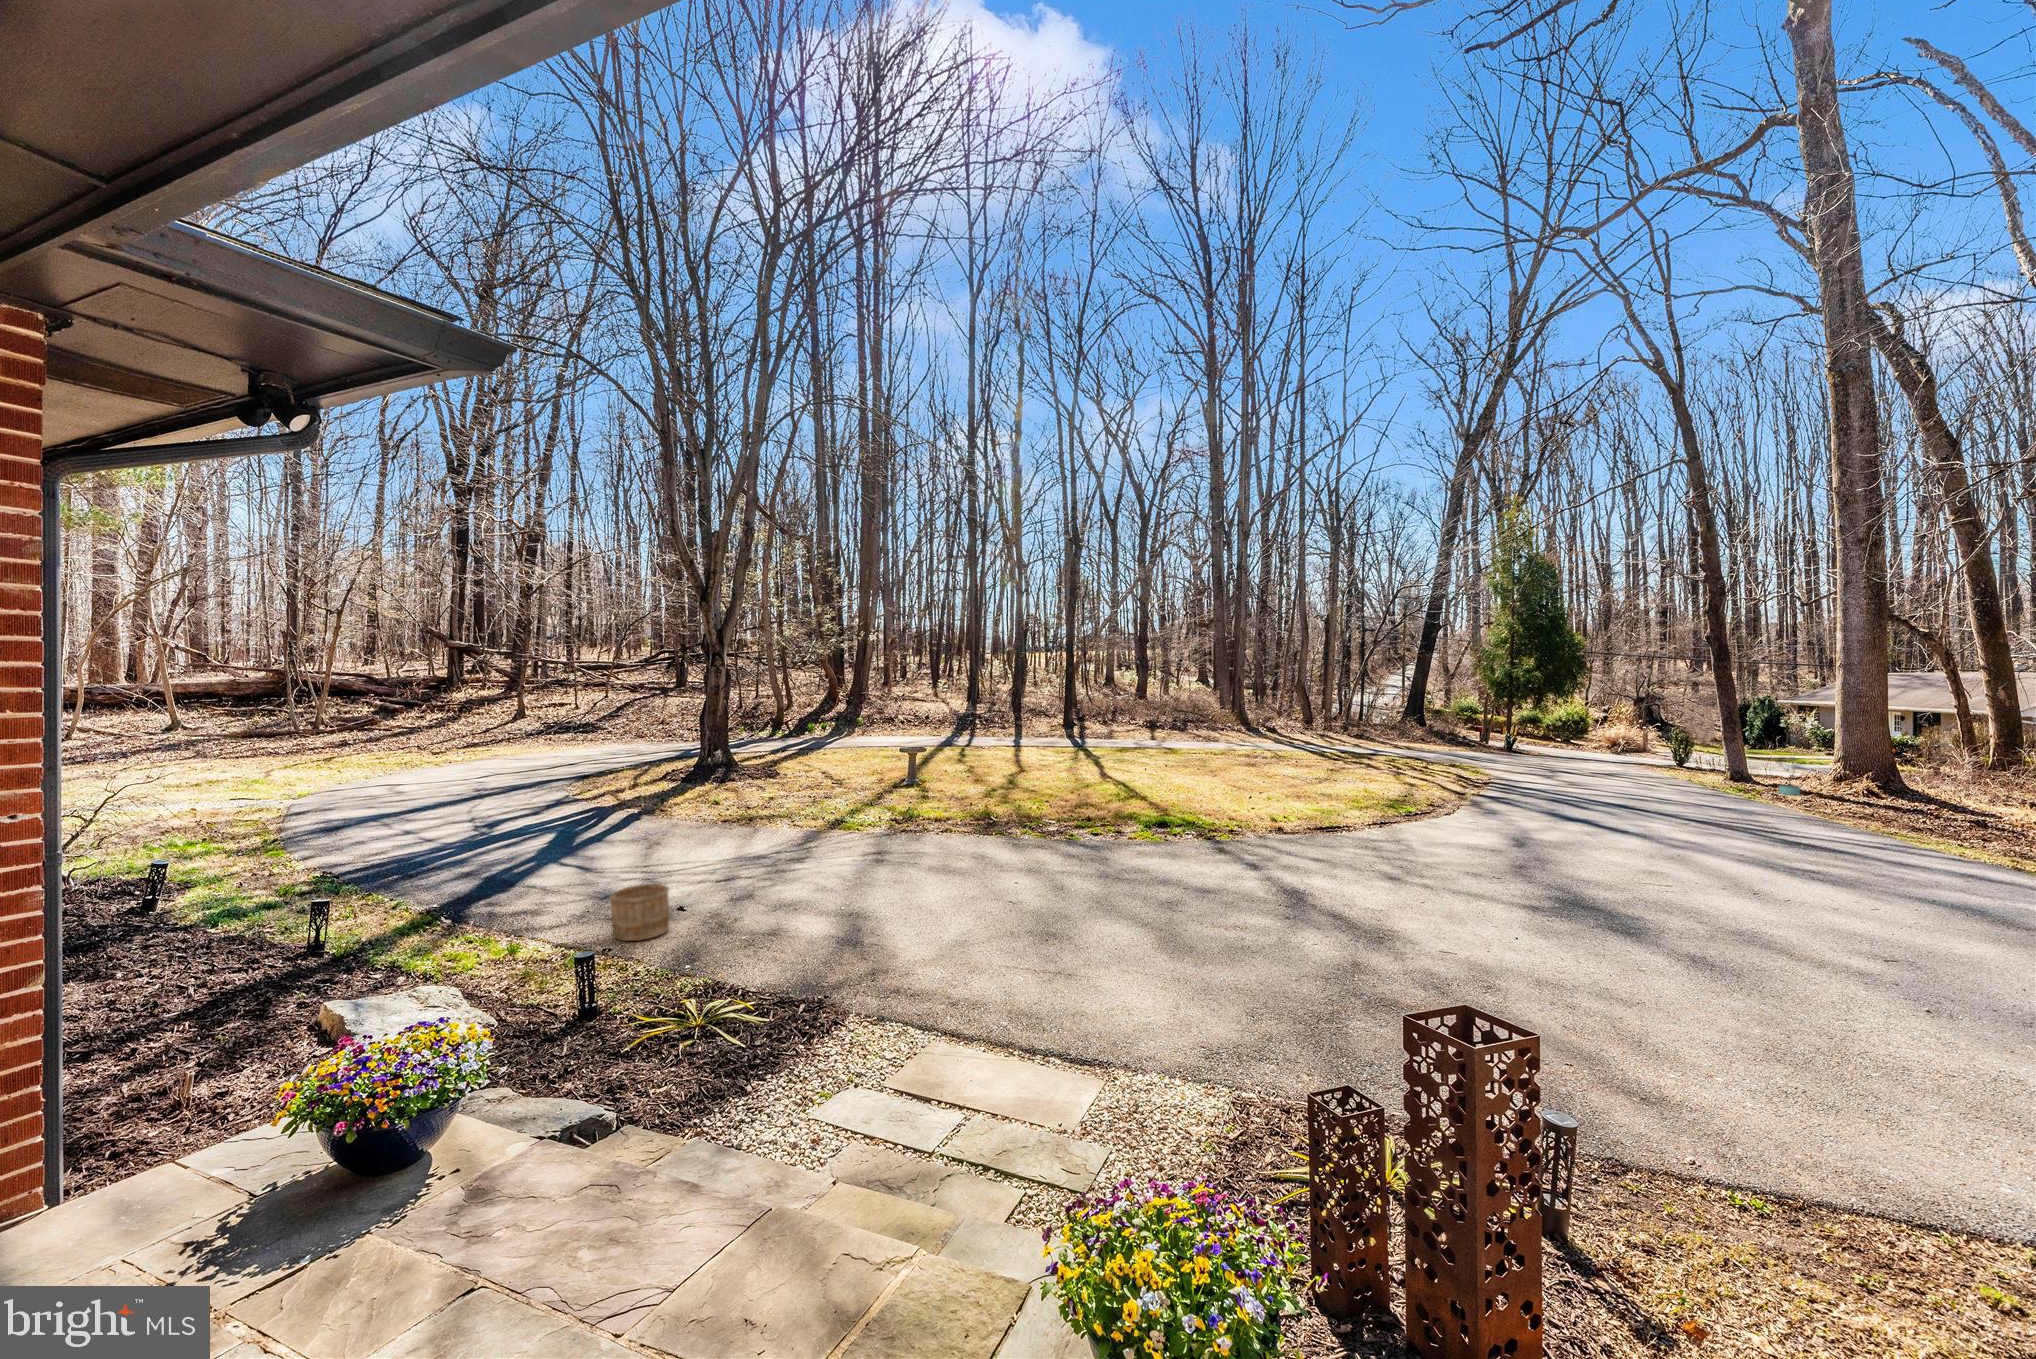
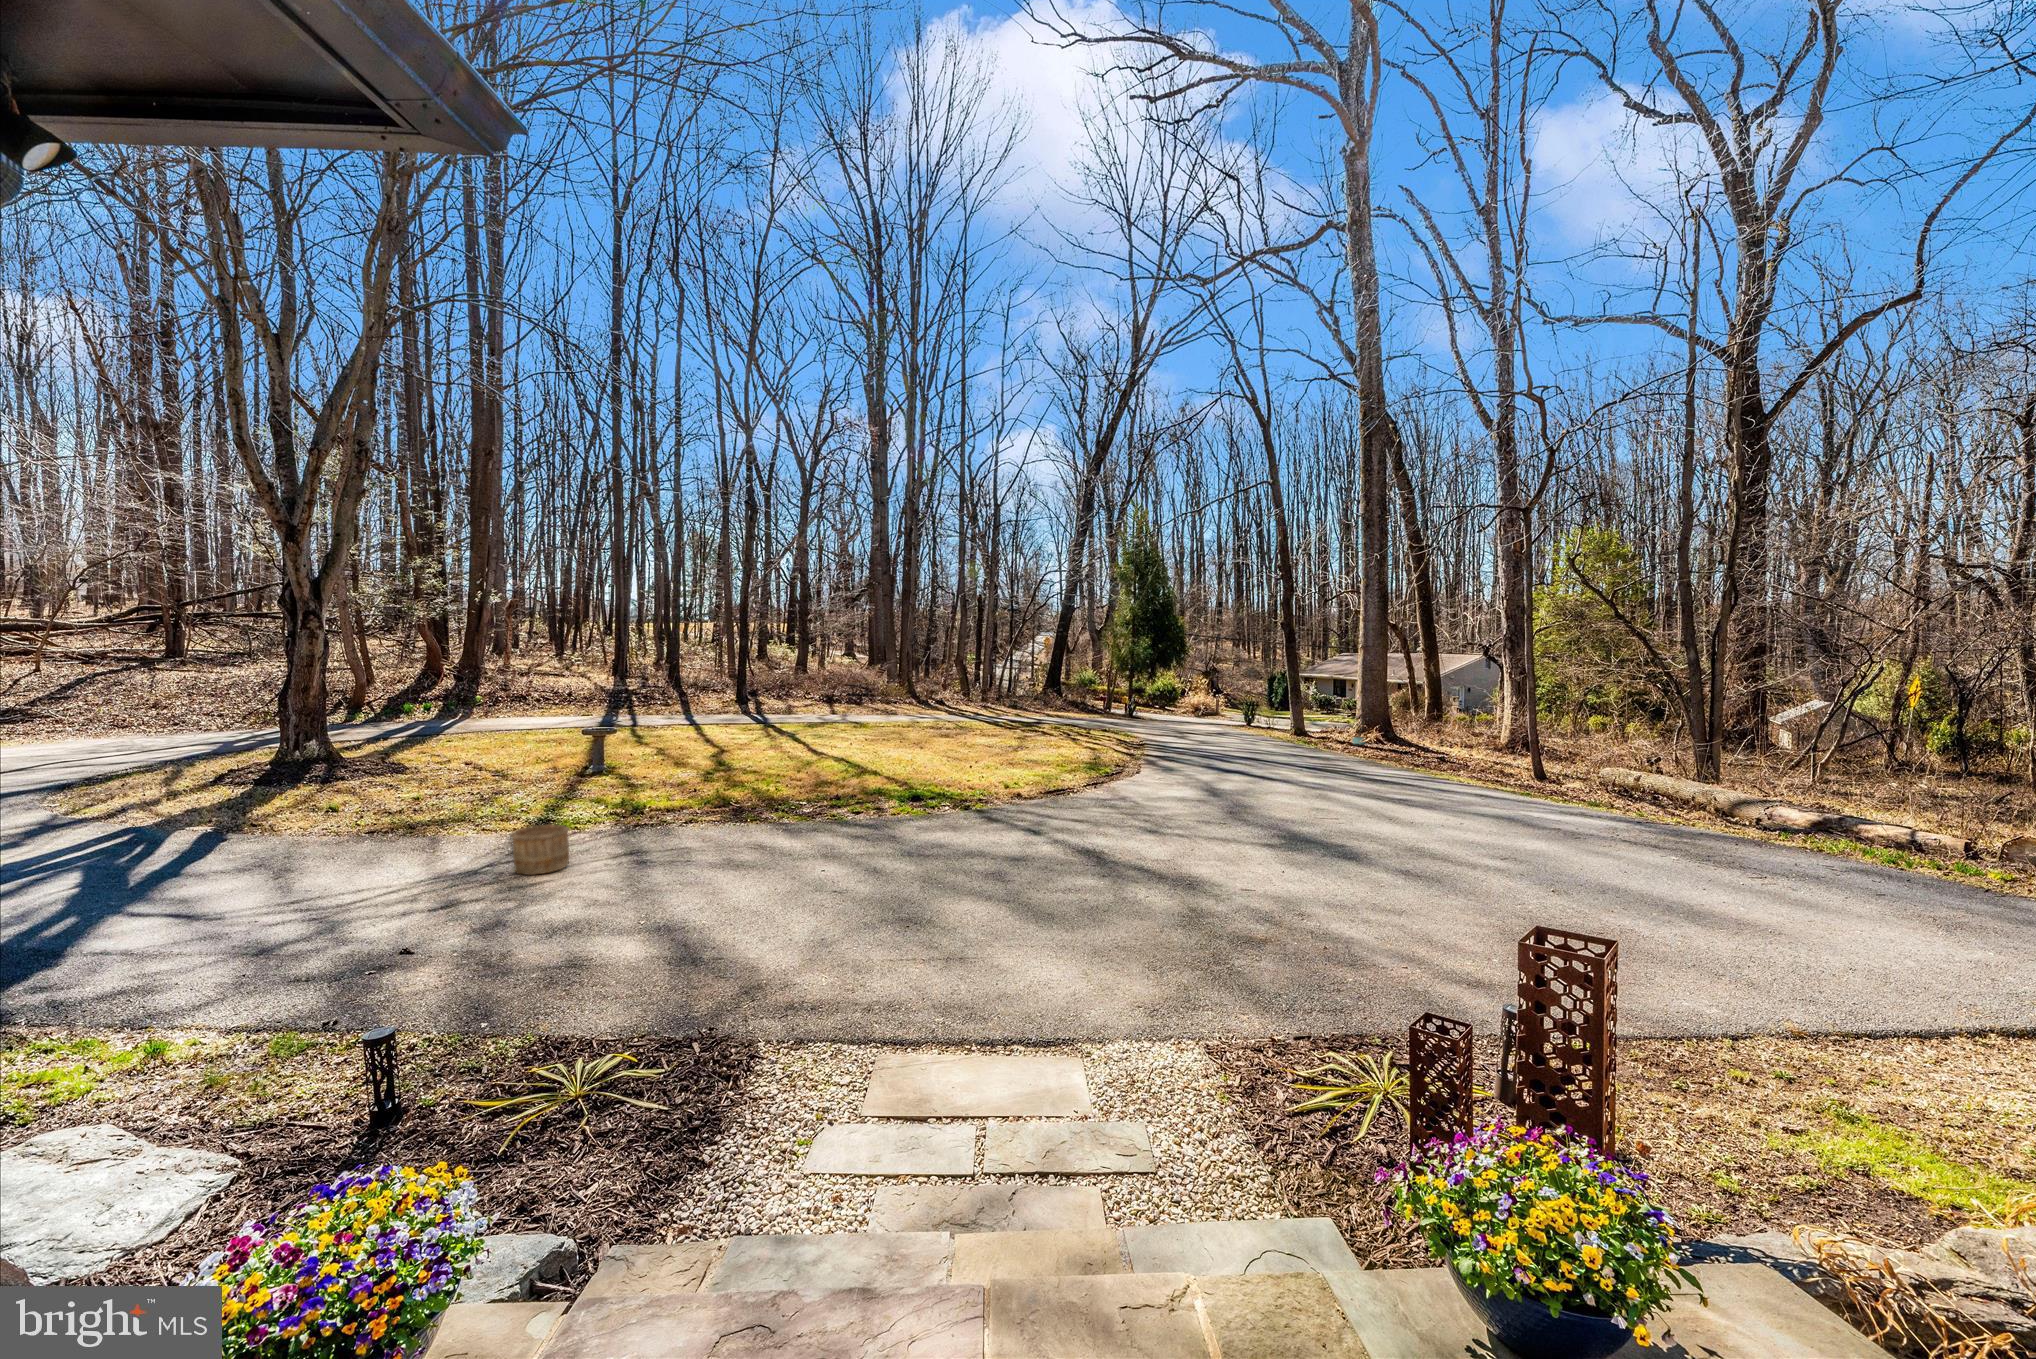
wooden bucket: present [609,884,669,941] -> present [511,824,569,875]

